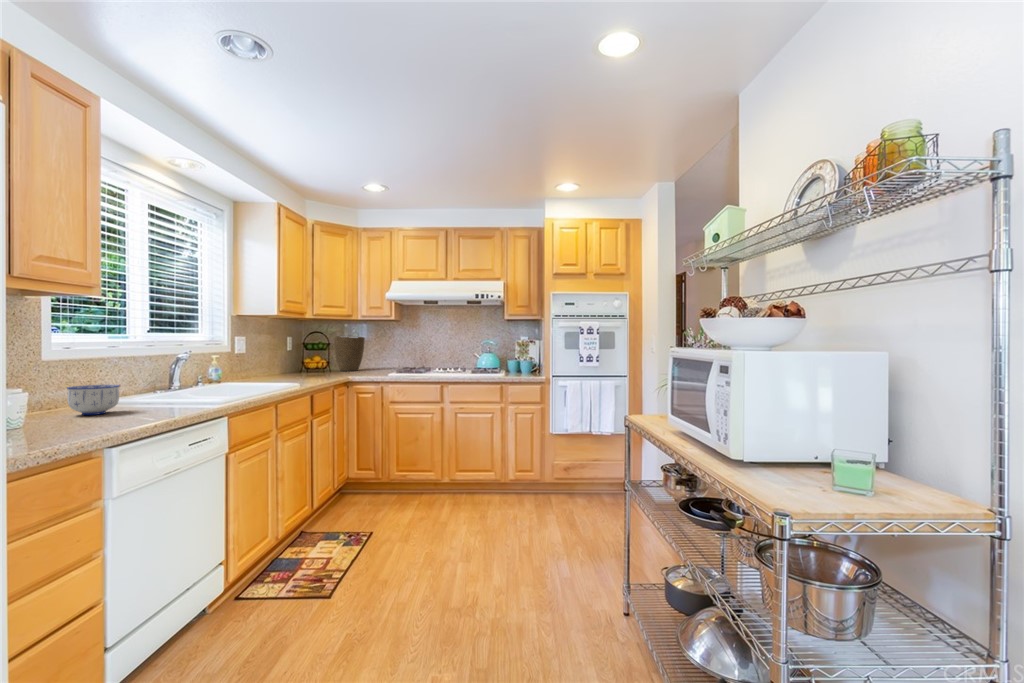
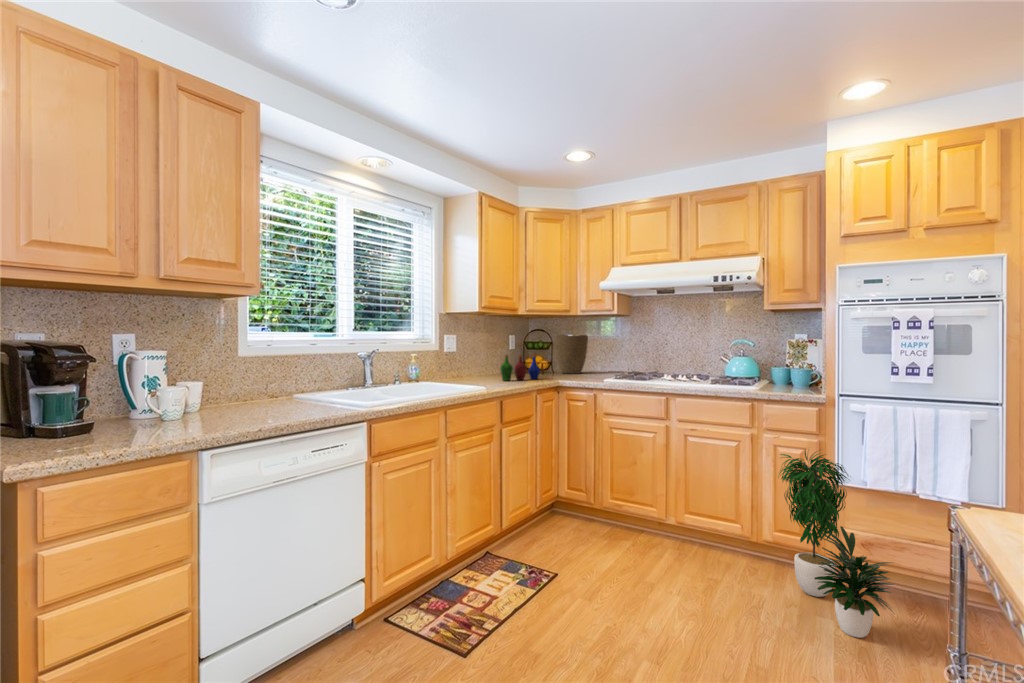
bottle: none [297,355,332,379] -> present [500,355,540,381]
bowl: present [67,385,119,415] -> none [237,381,281,410]
potted plant: none [519,409,588,521] -> present [779,450,894,638]

